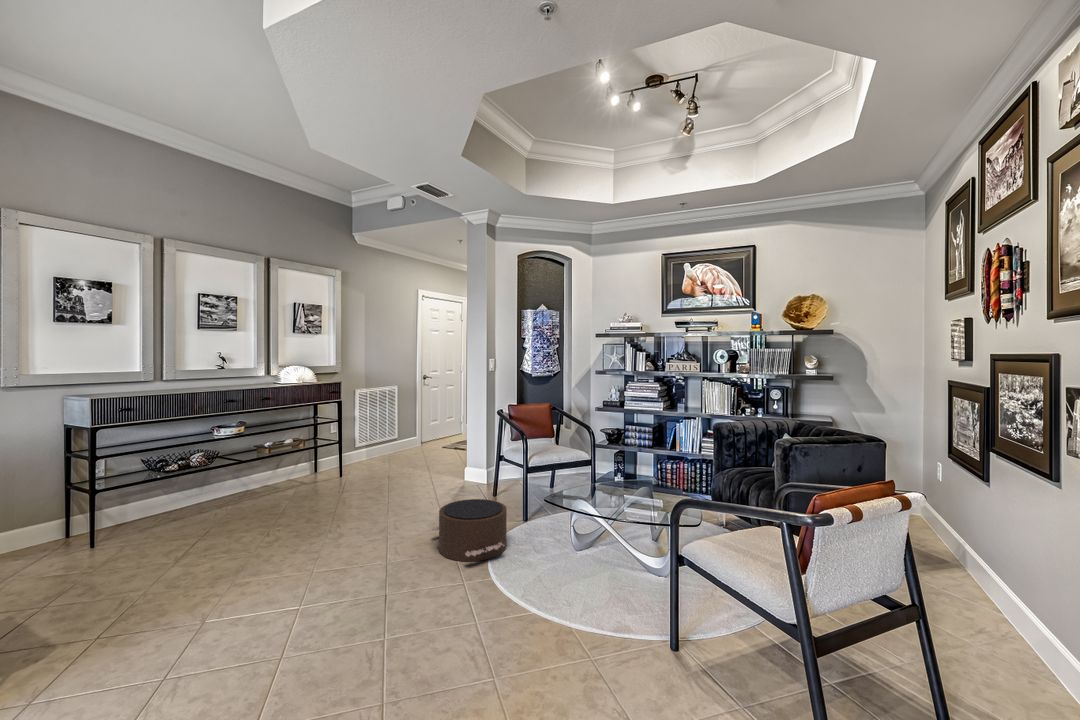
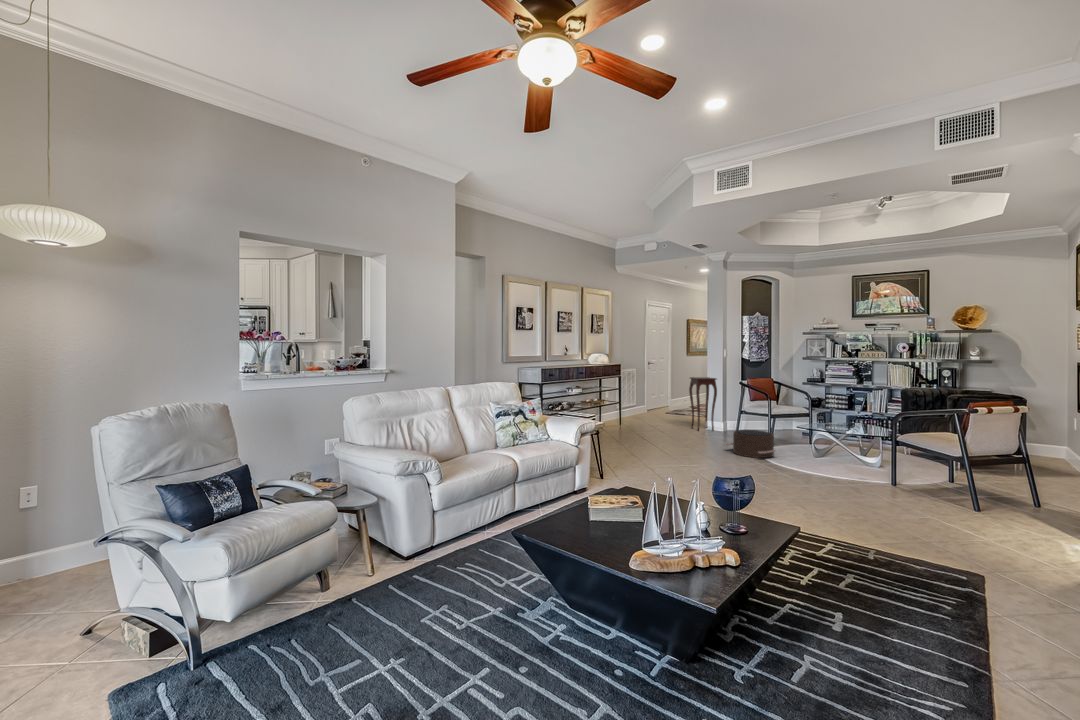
side table: none [440,399,475,485] -> present [689,377,717,431]

